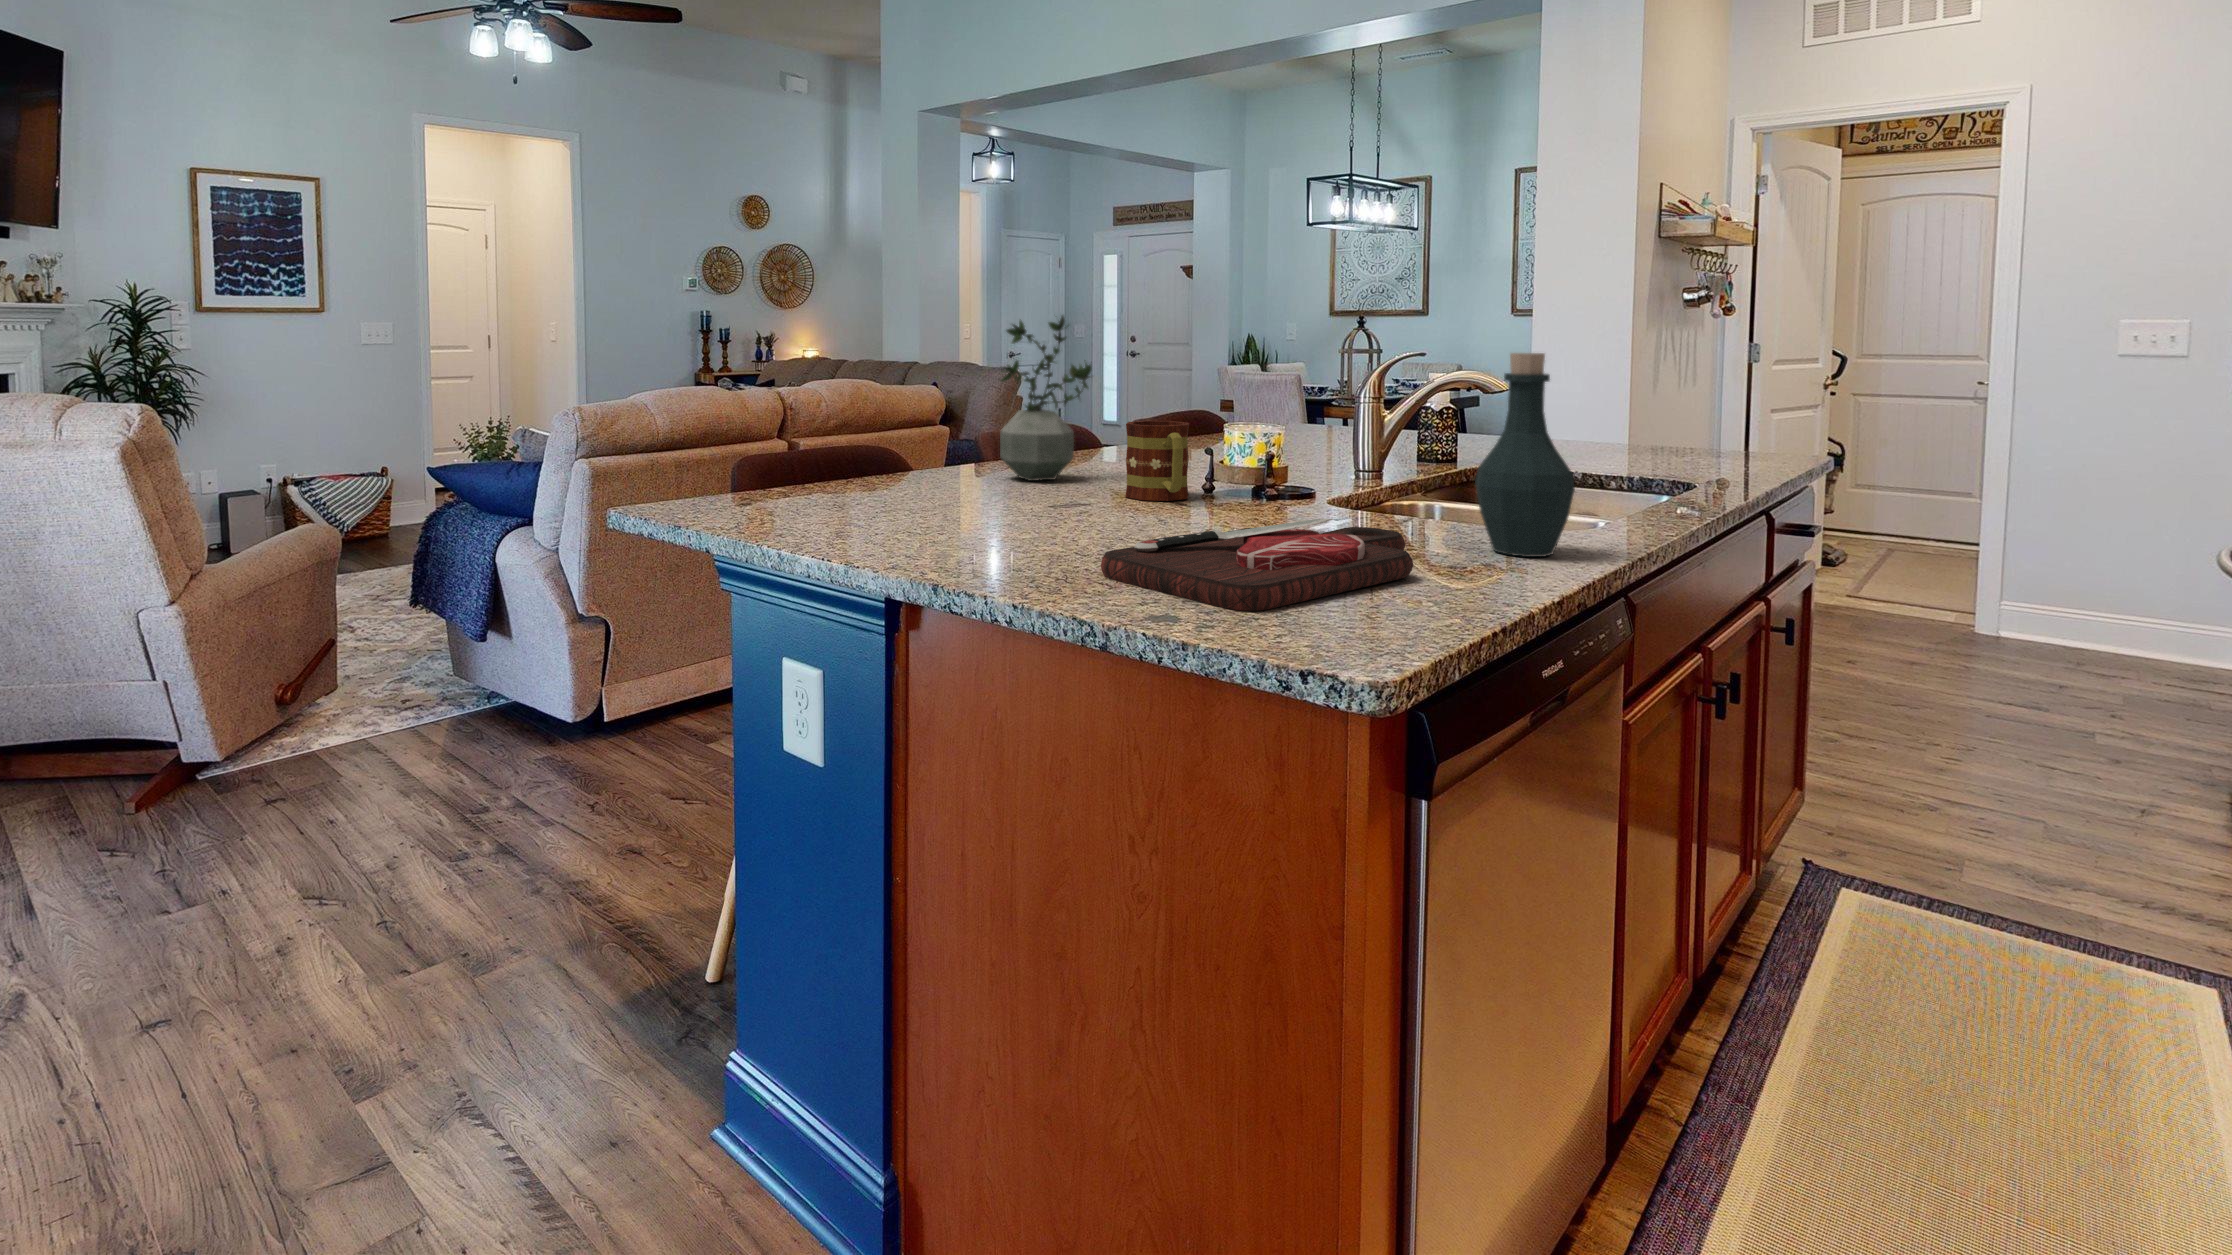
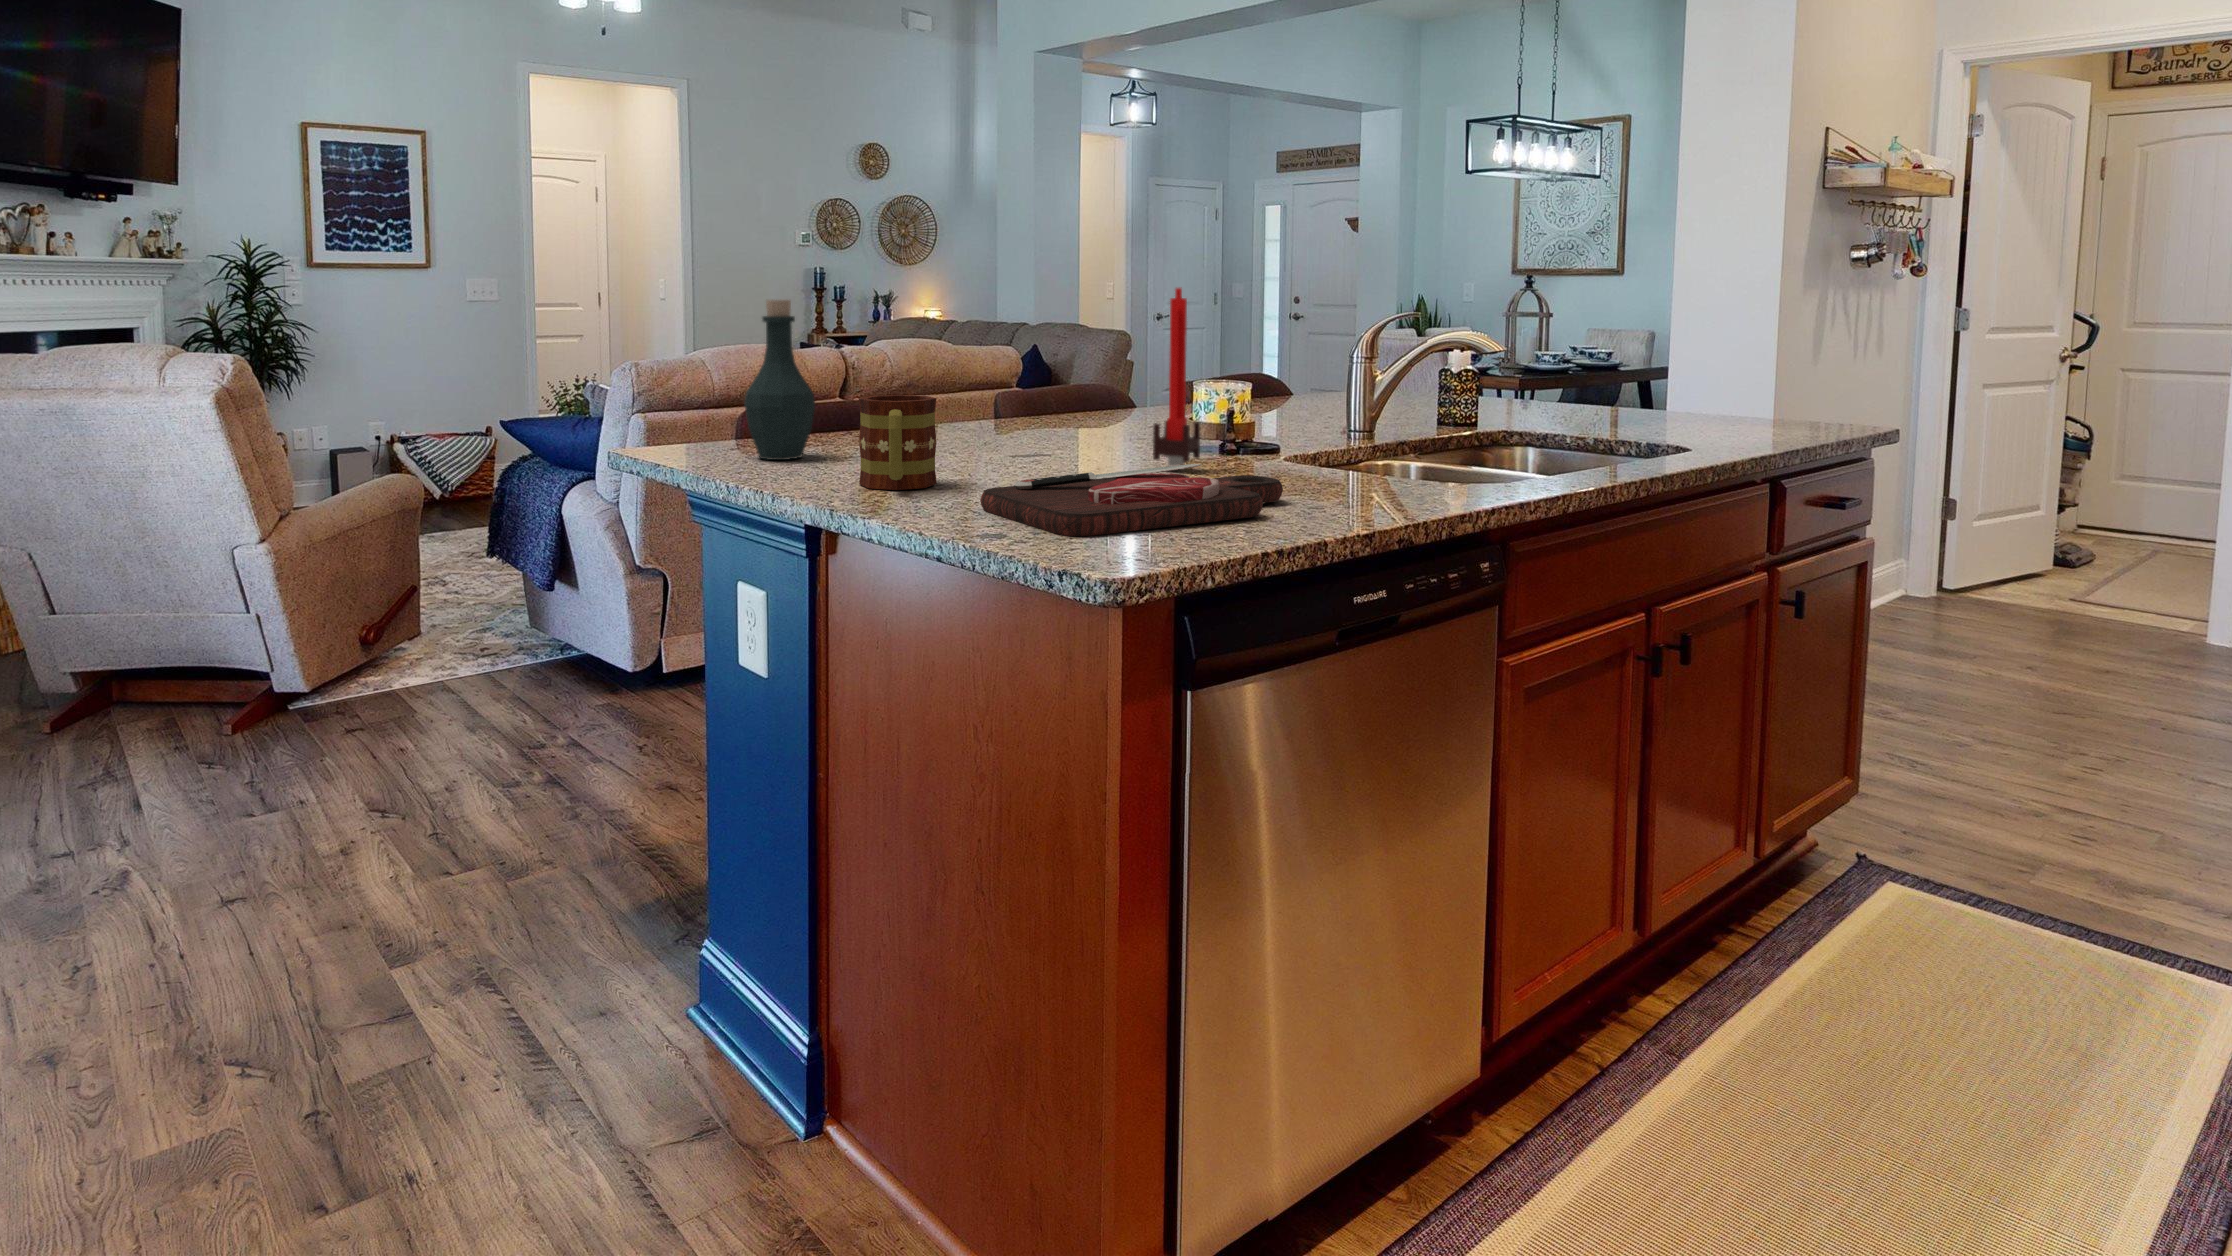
potted plant: present [1000,315,1092,481] -> none [989,275,1086,436]
candle: none [1217,326,1262,518] -> present [1153,288,1200,466]
bottle: present [1475,353,1575,557] -> present [744,299,815,460]
mug: present [1126,421,1189,501] -> present [859,395,937,490]

